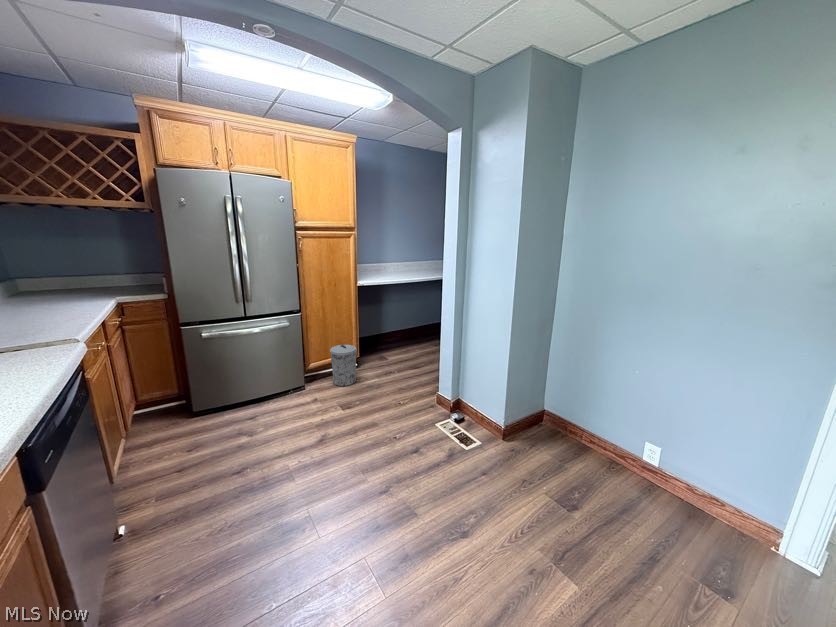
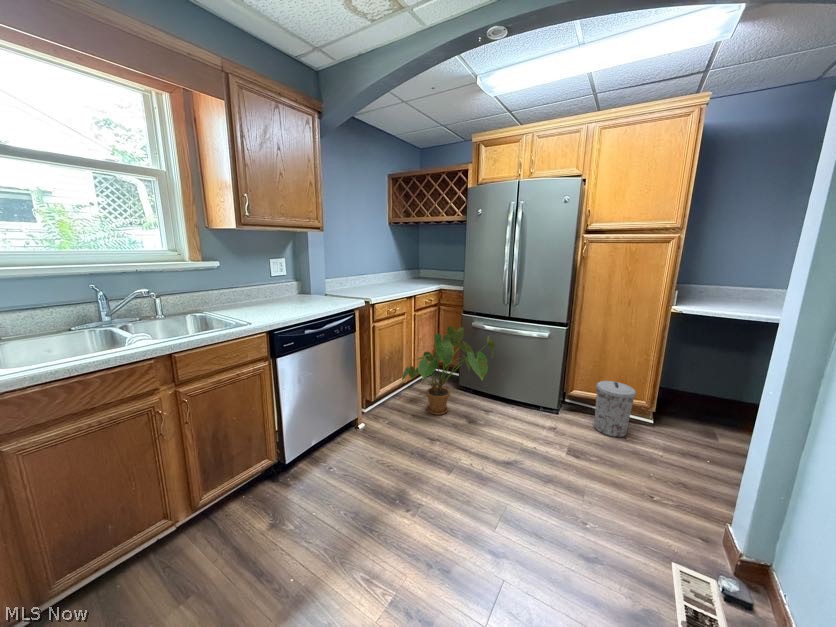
house plant: none [135,342,263,457] -> present [402,326,495,415]

